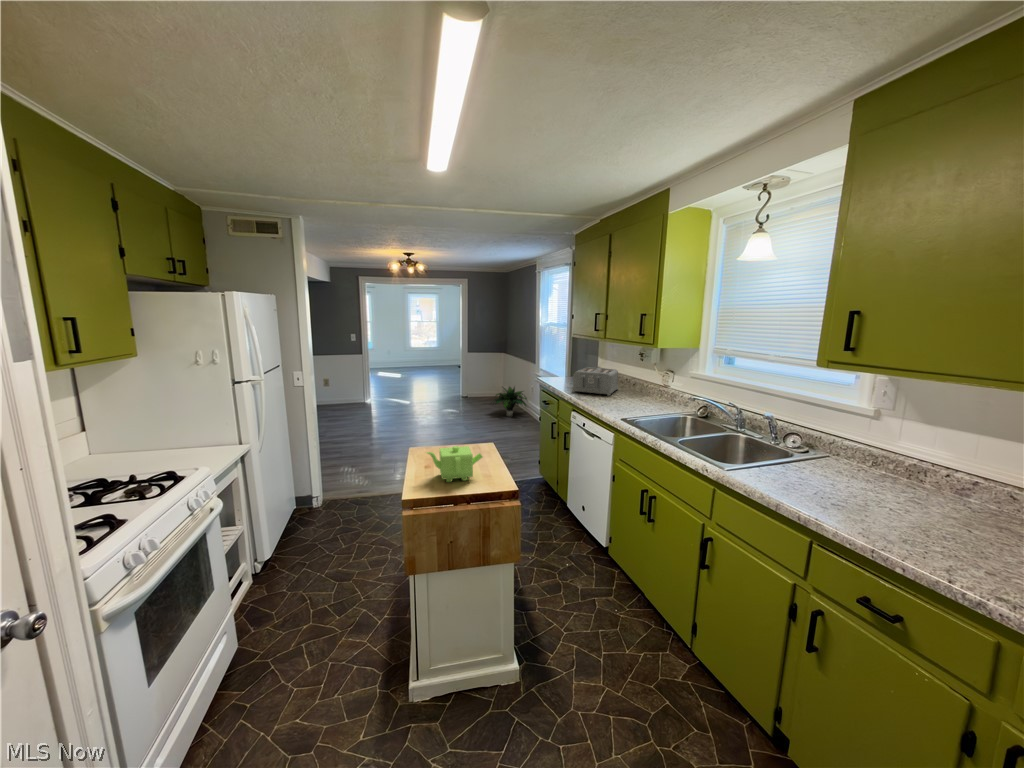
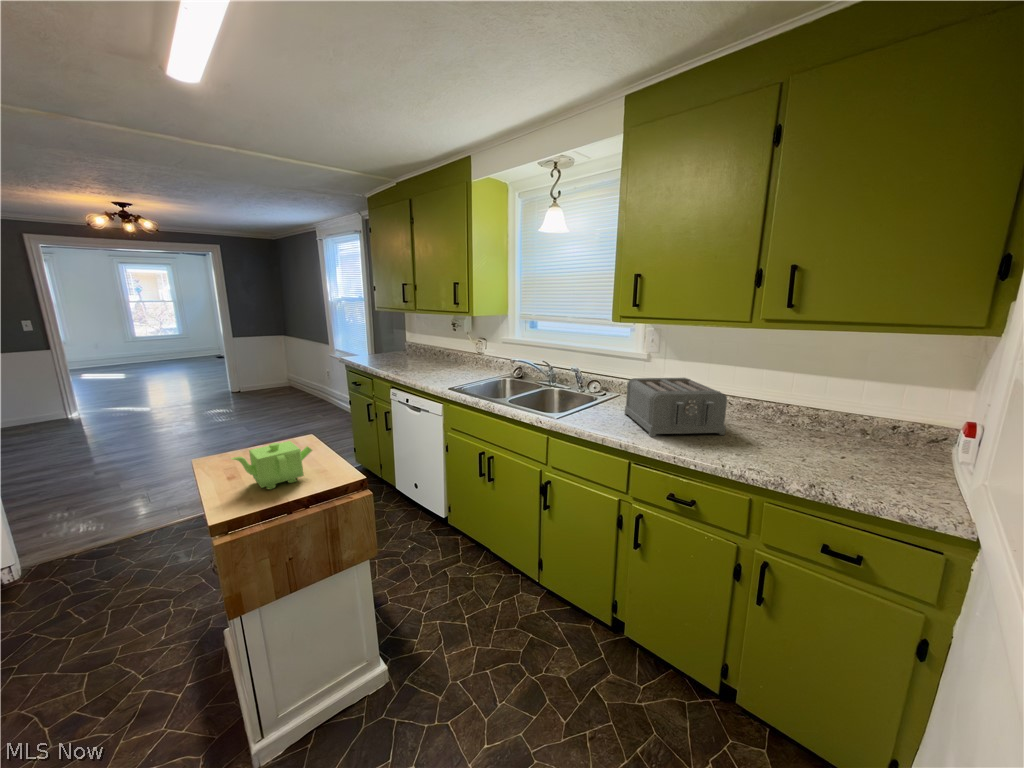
toaster: present [572,367,618,396] -> present [625,378,727,437]
potted plant: present [494,387,527,416] -> none [276,371,328,407]

